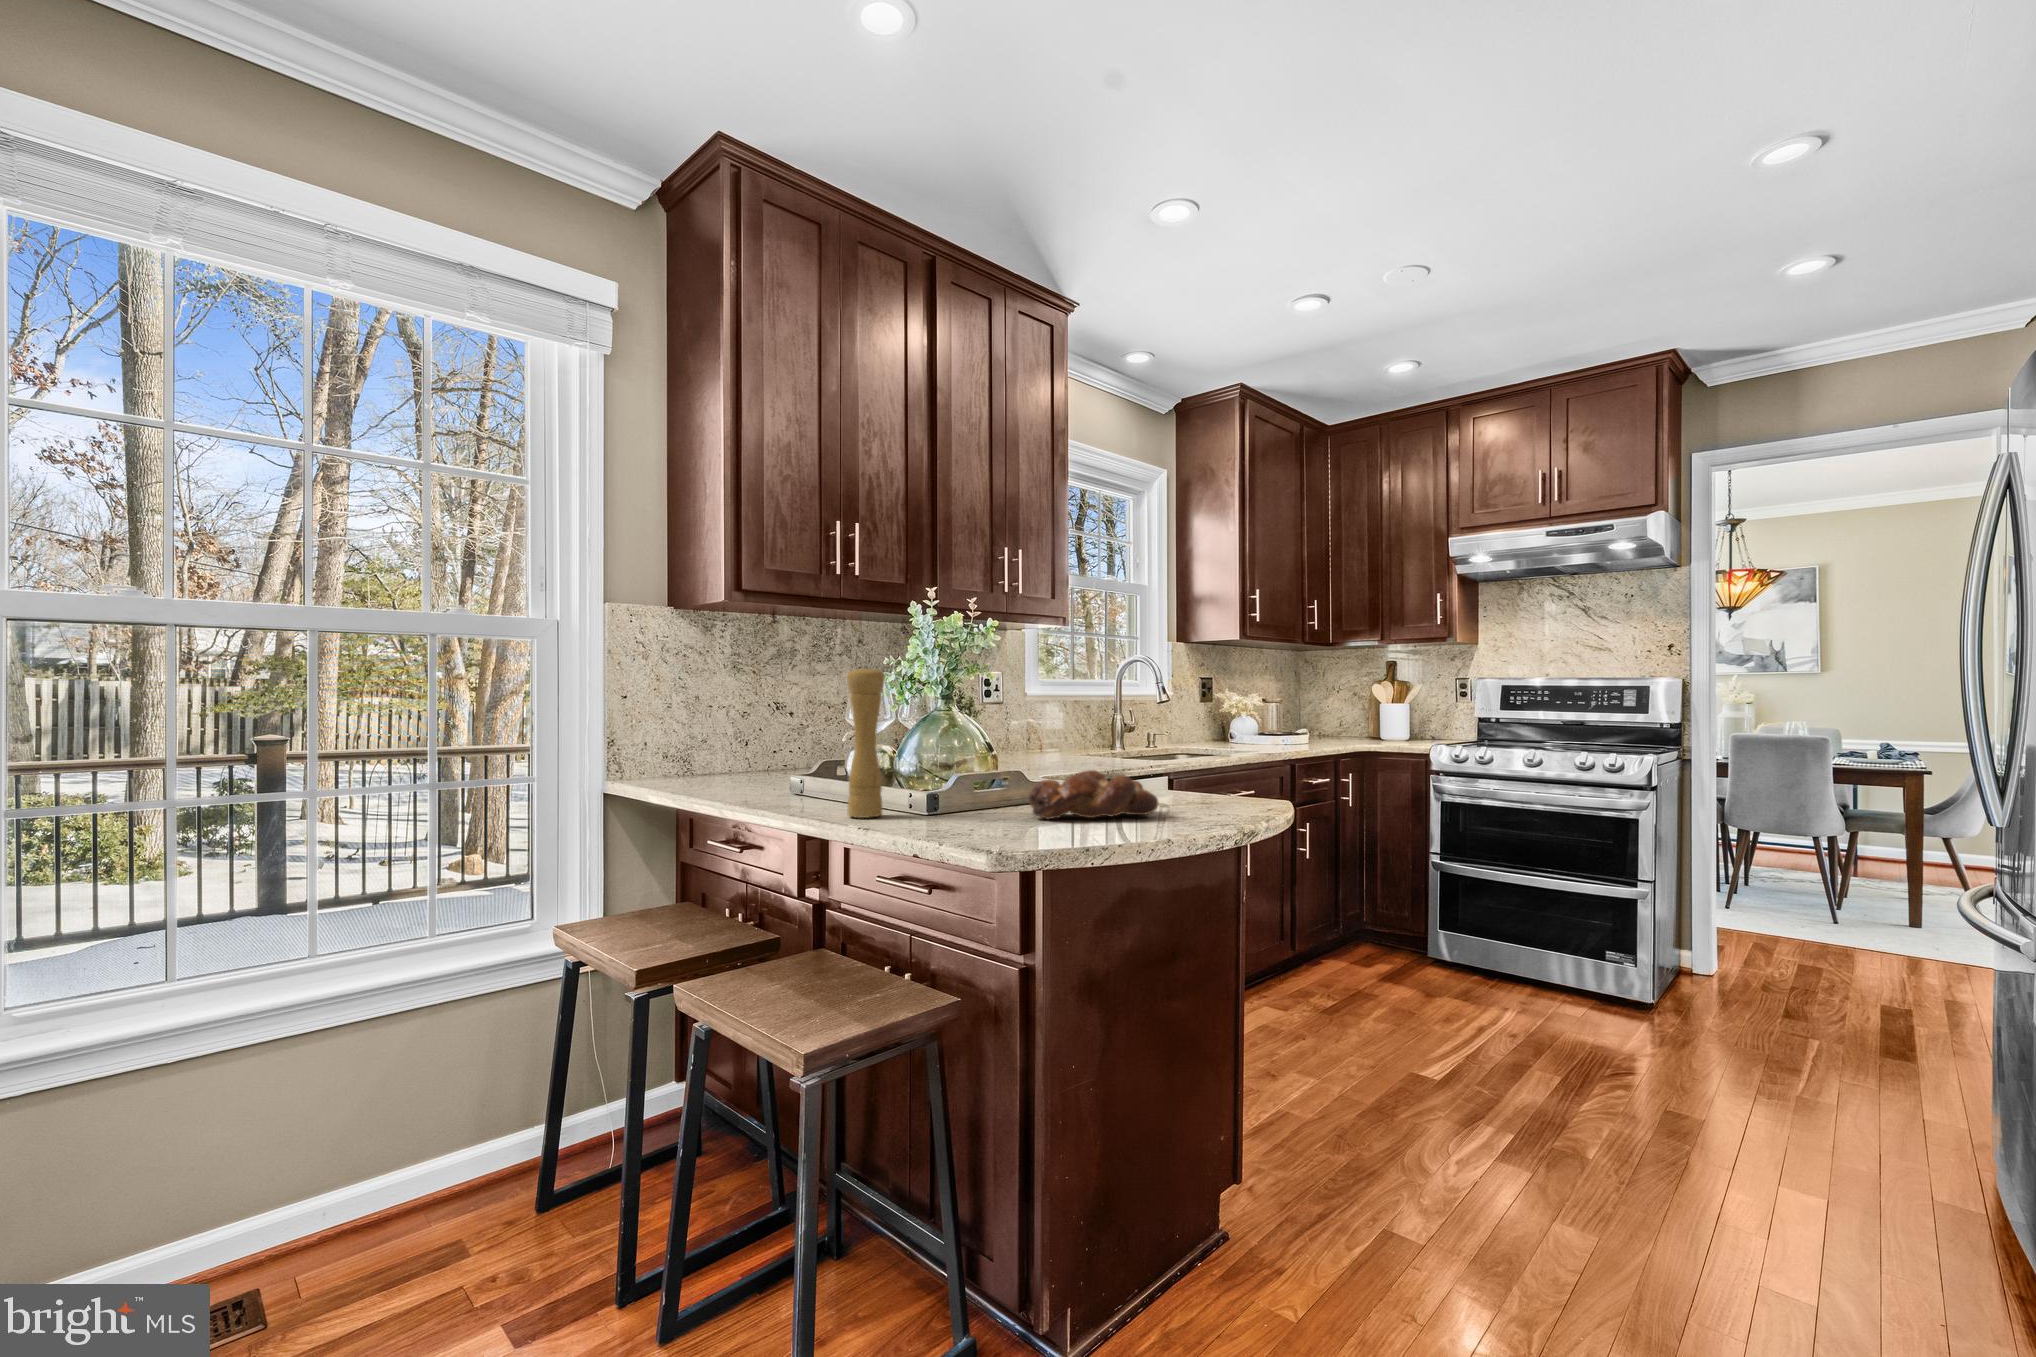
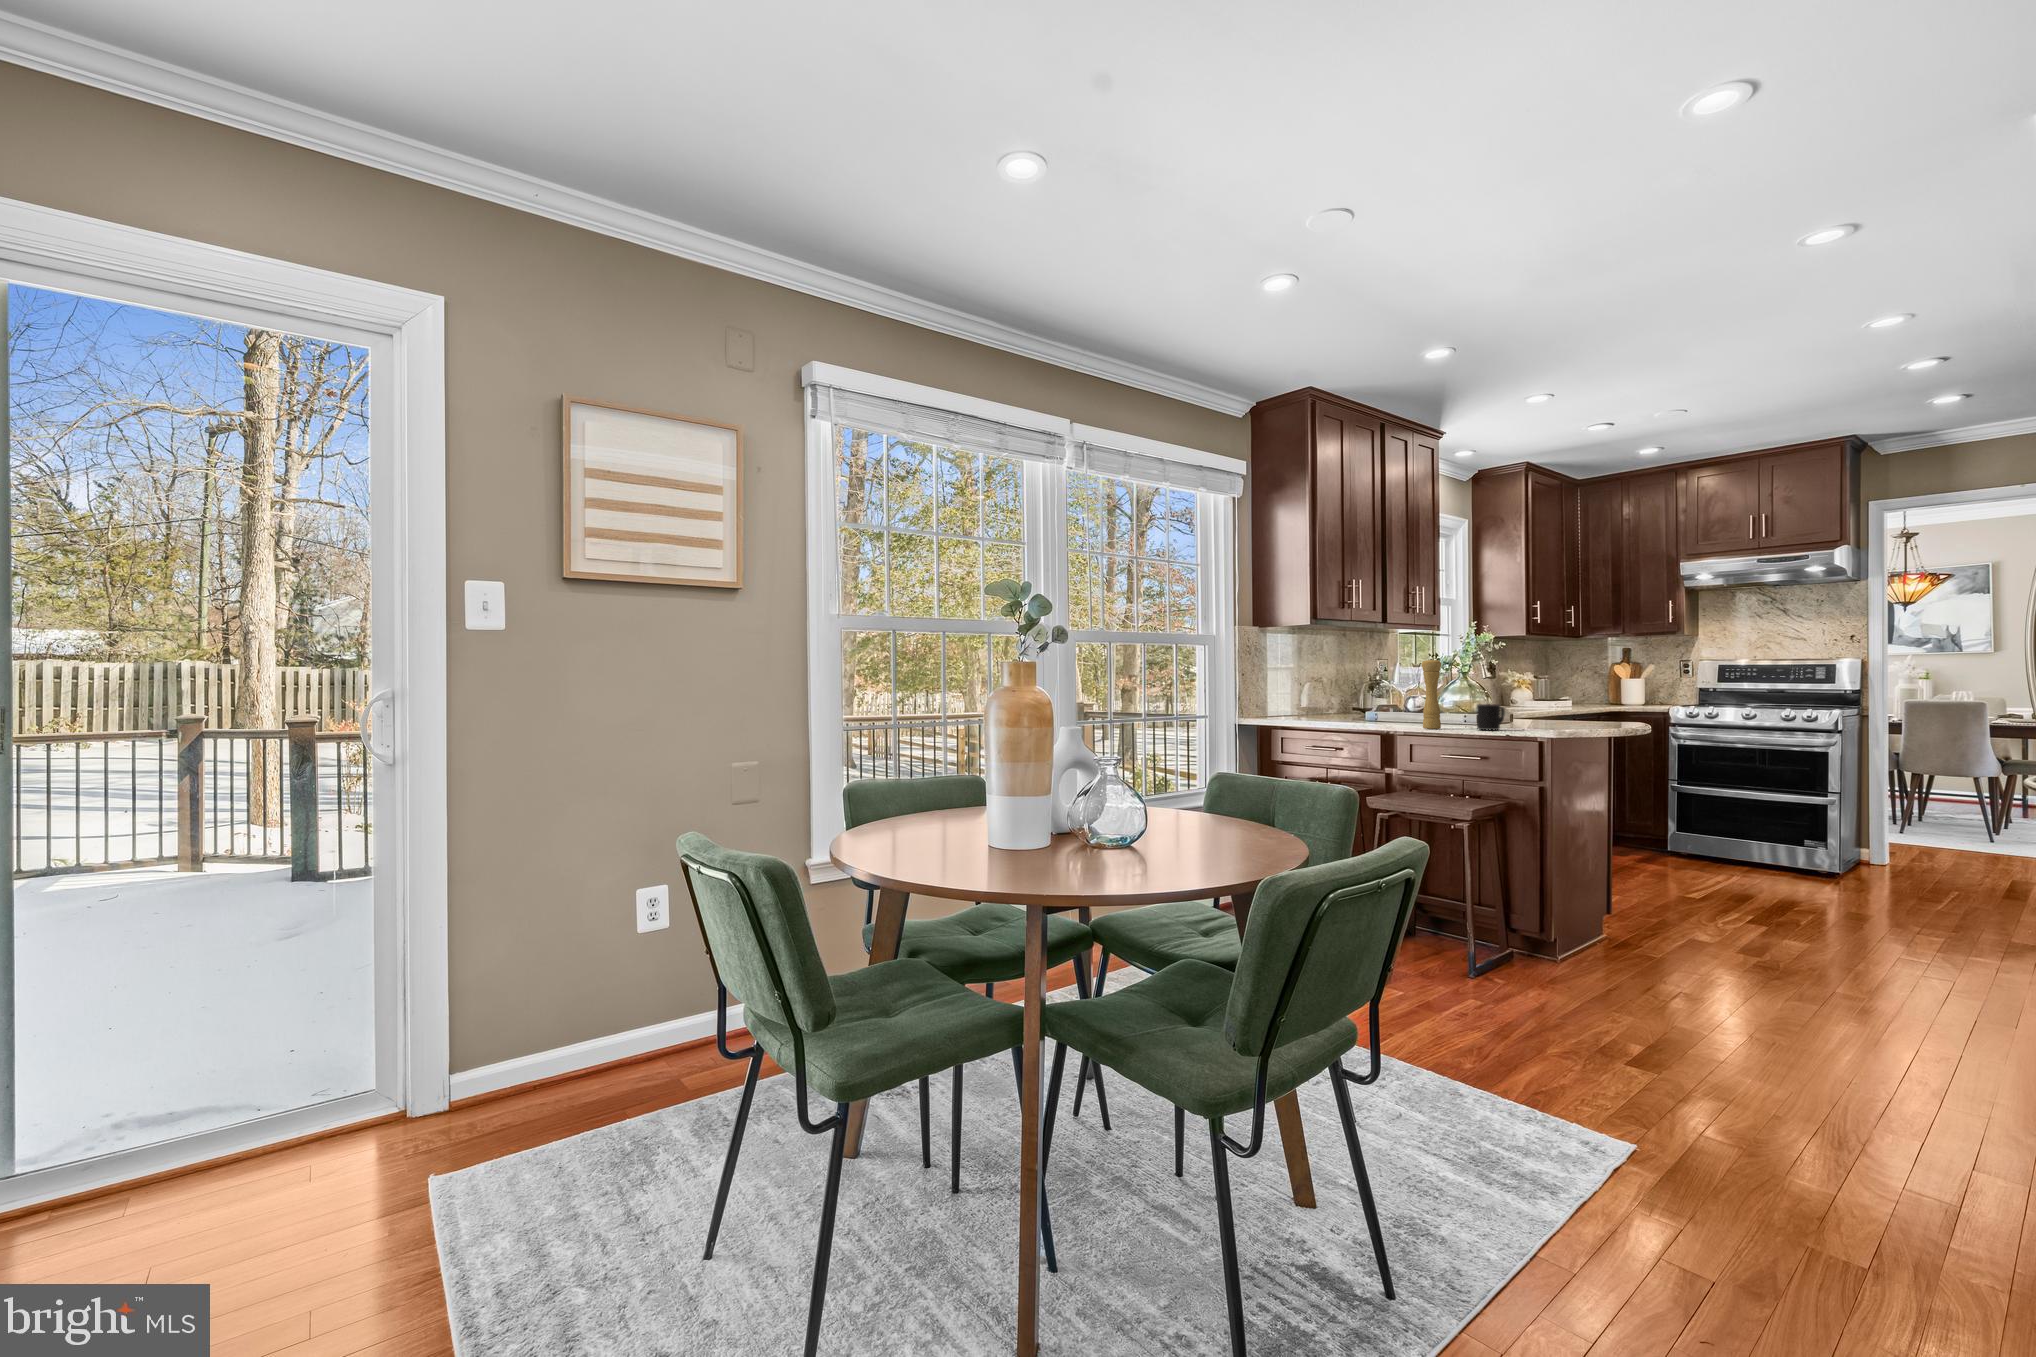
mug: none [932,766,994,827] -> present [1477,704,1505,730]
bread loaf: present [1029,770,1158,819] -> none [1511,707,1580,729]

